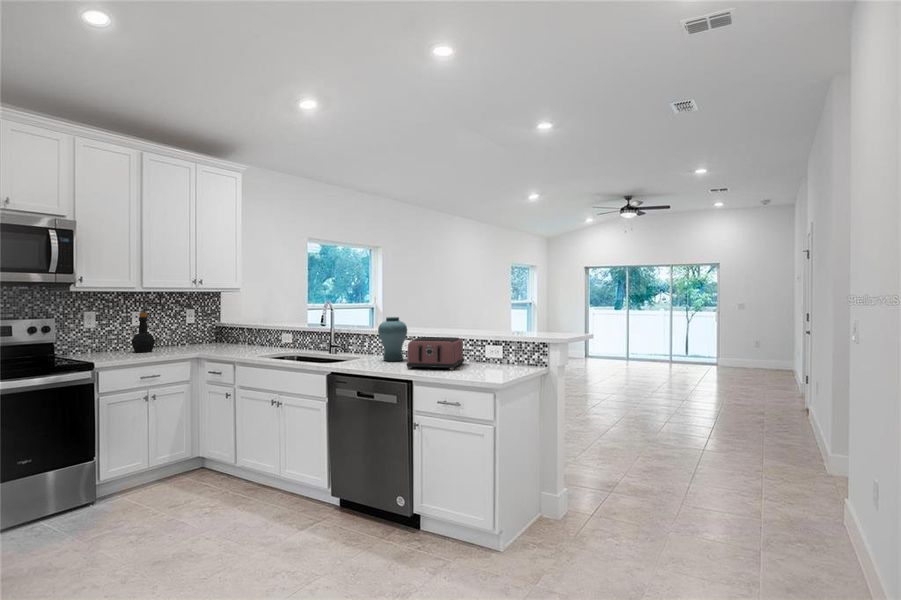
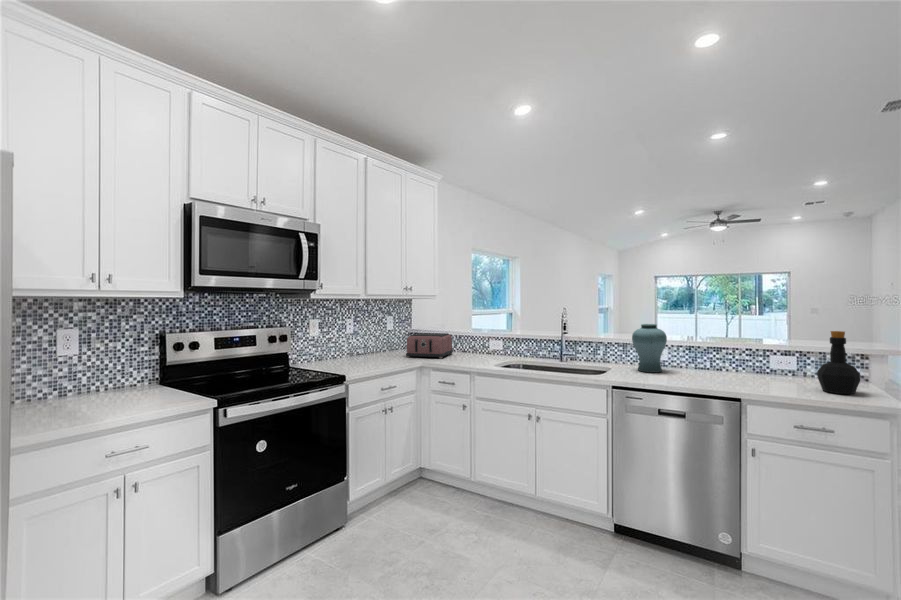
bottle: present [132,313,155,352] -> present [817,331,860,394]
toaster: present [406,337,464,370] -> present [406,333,453,359]

